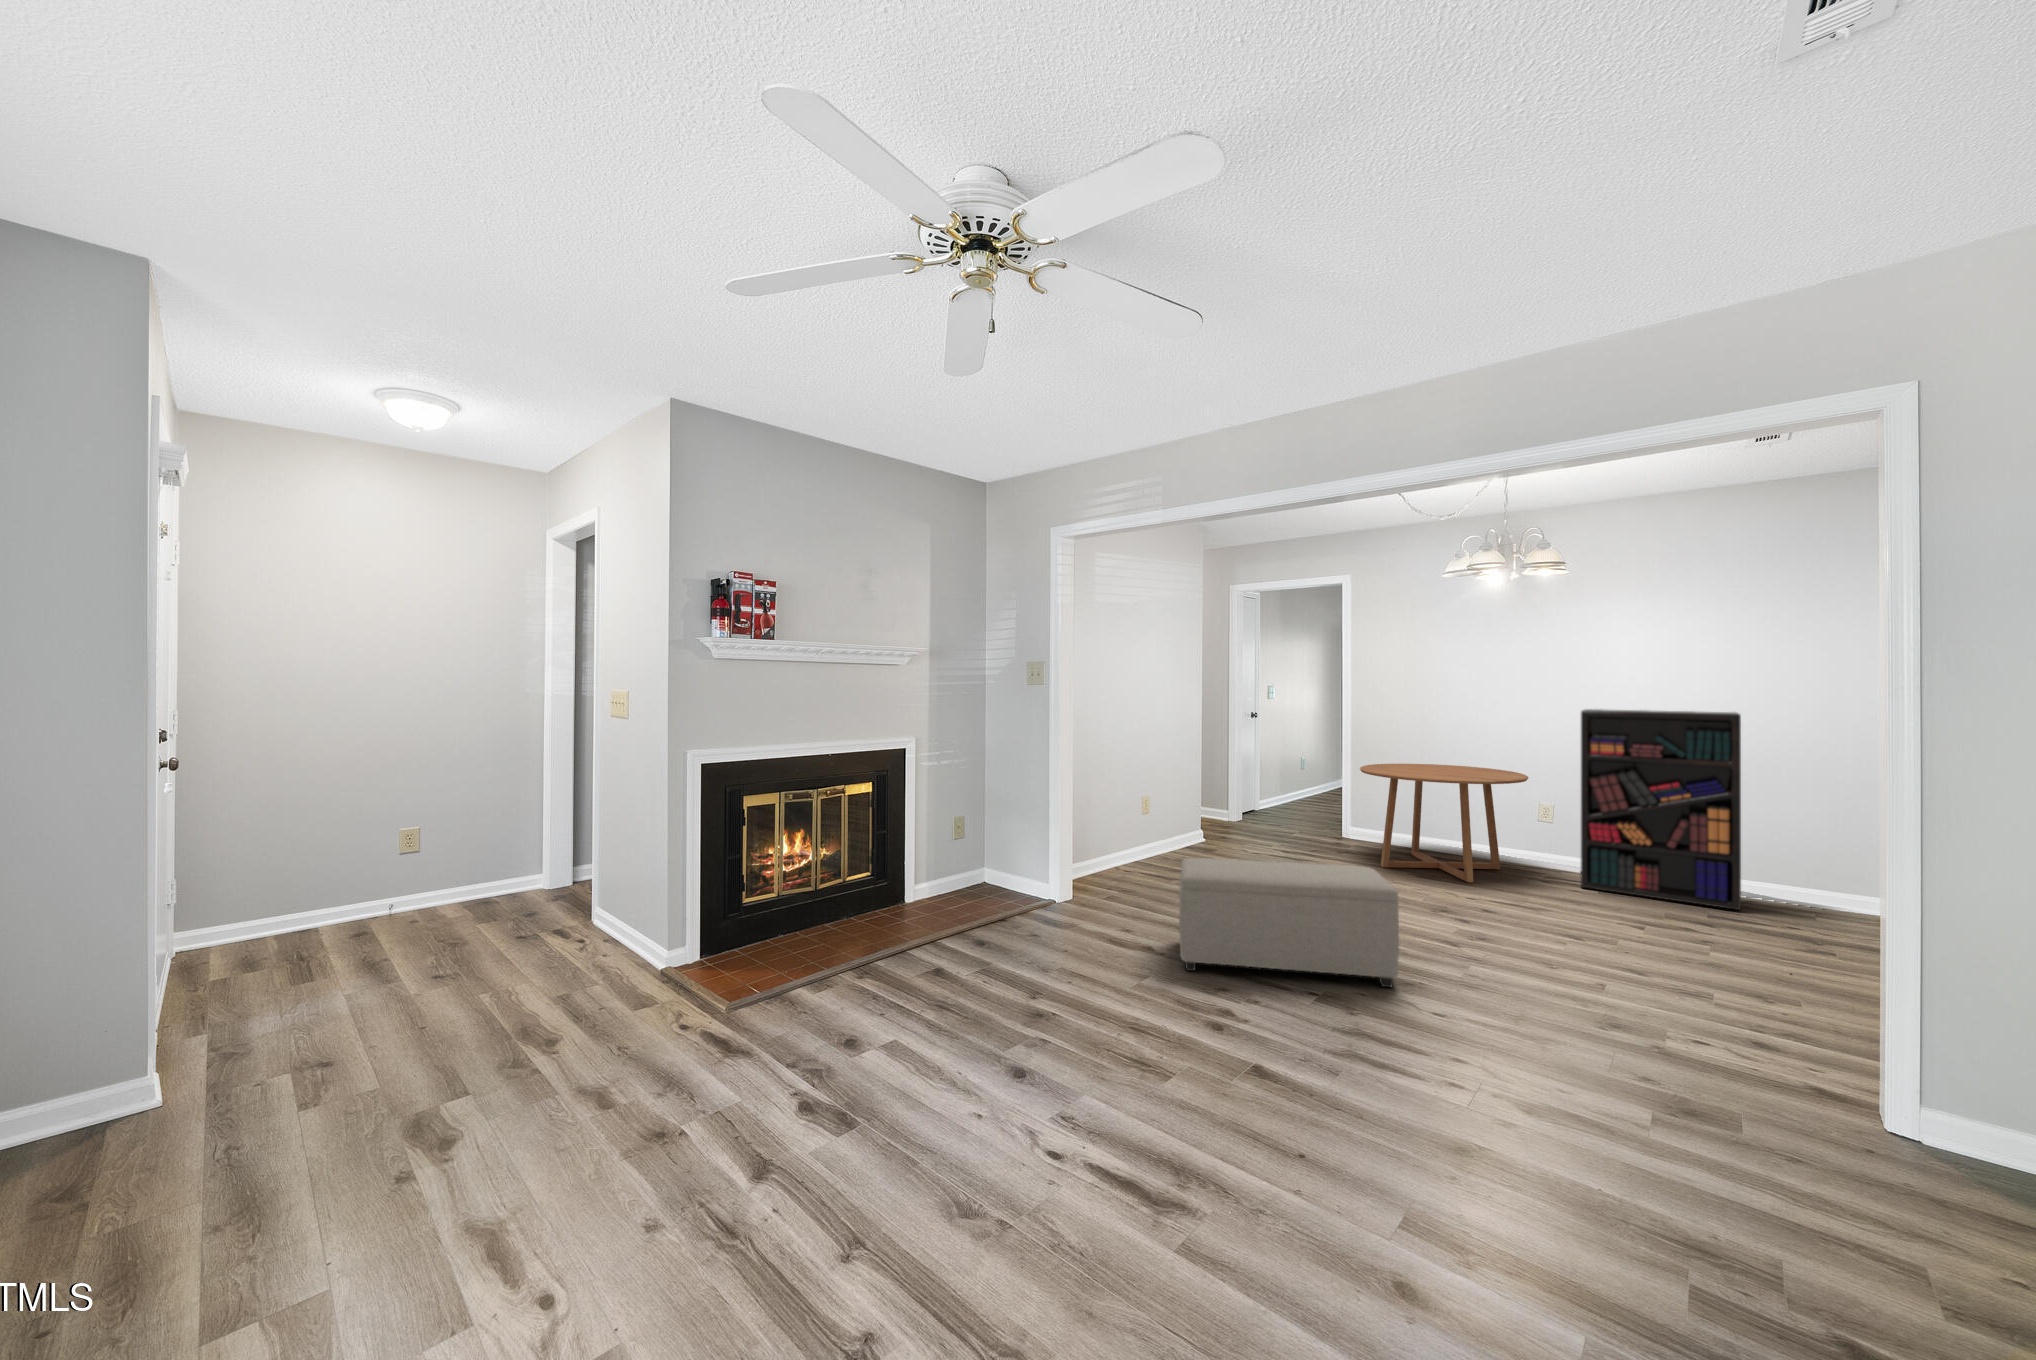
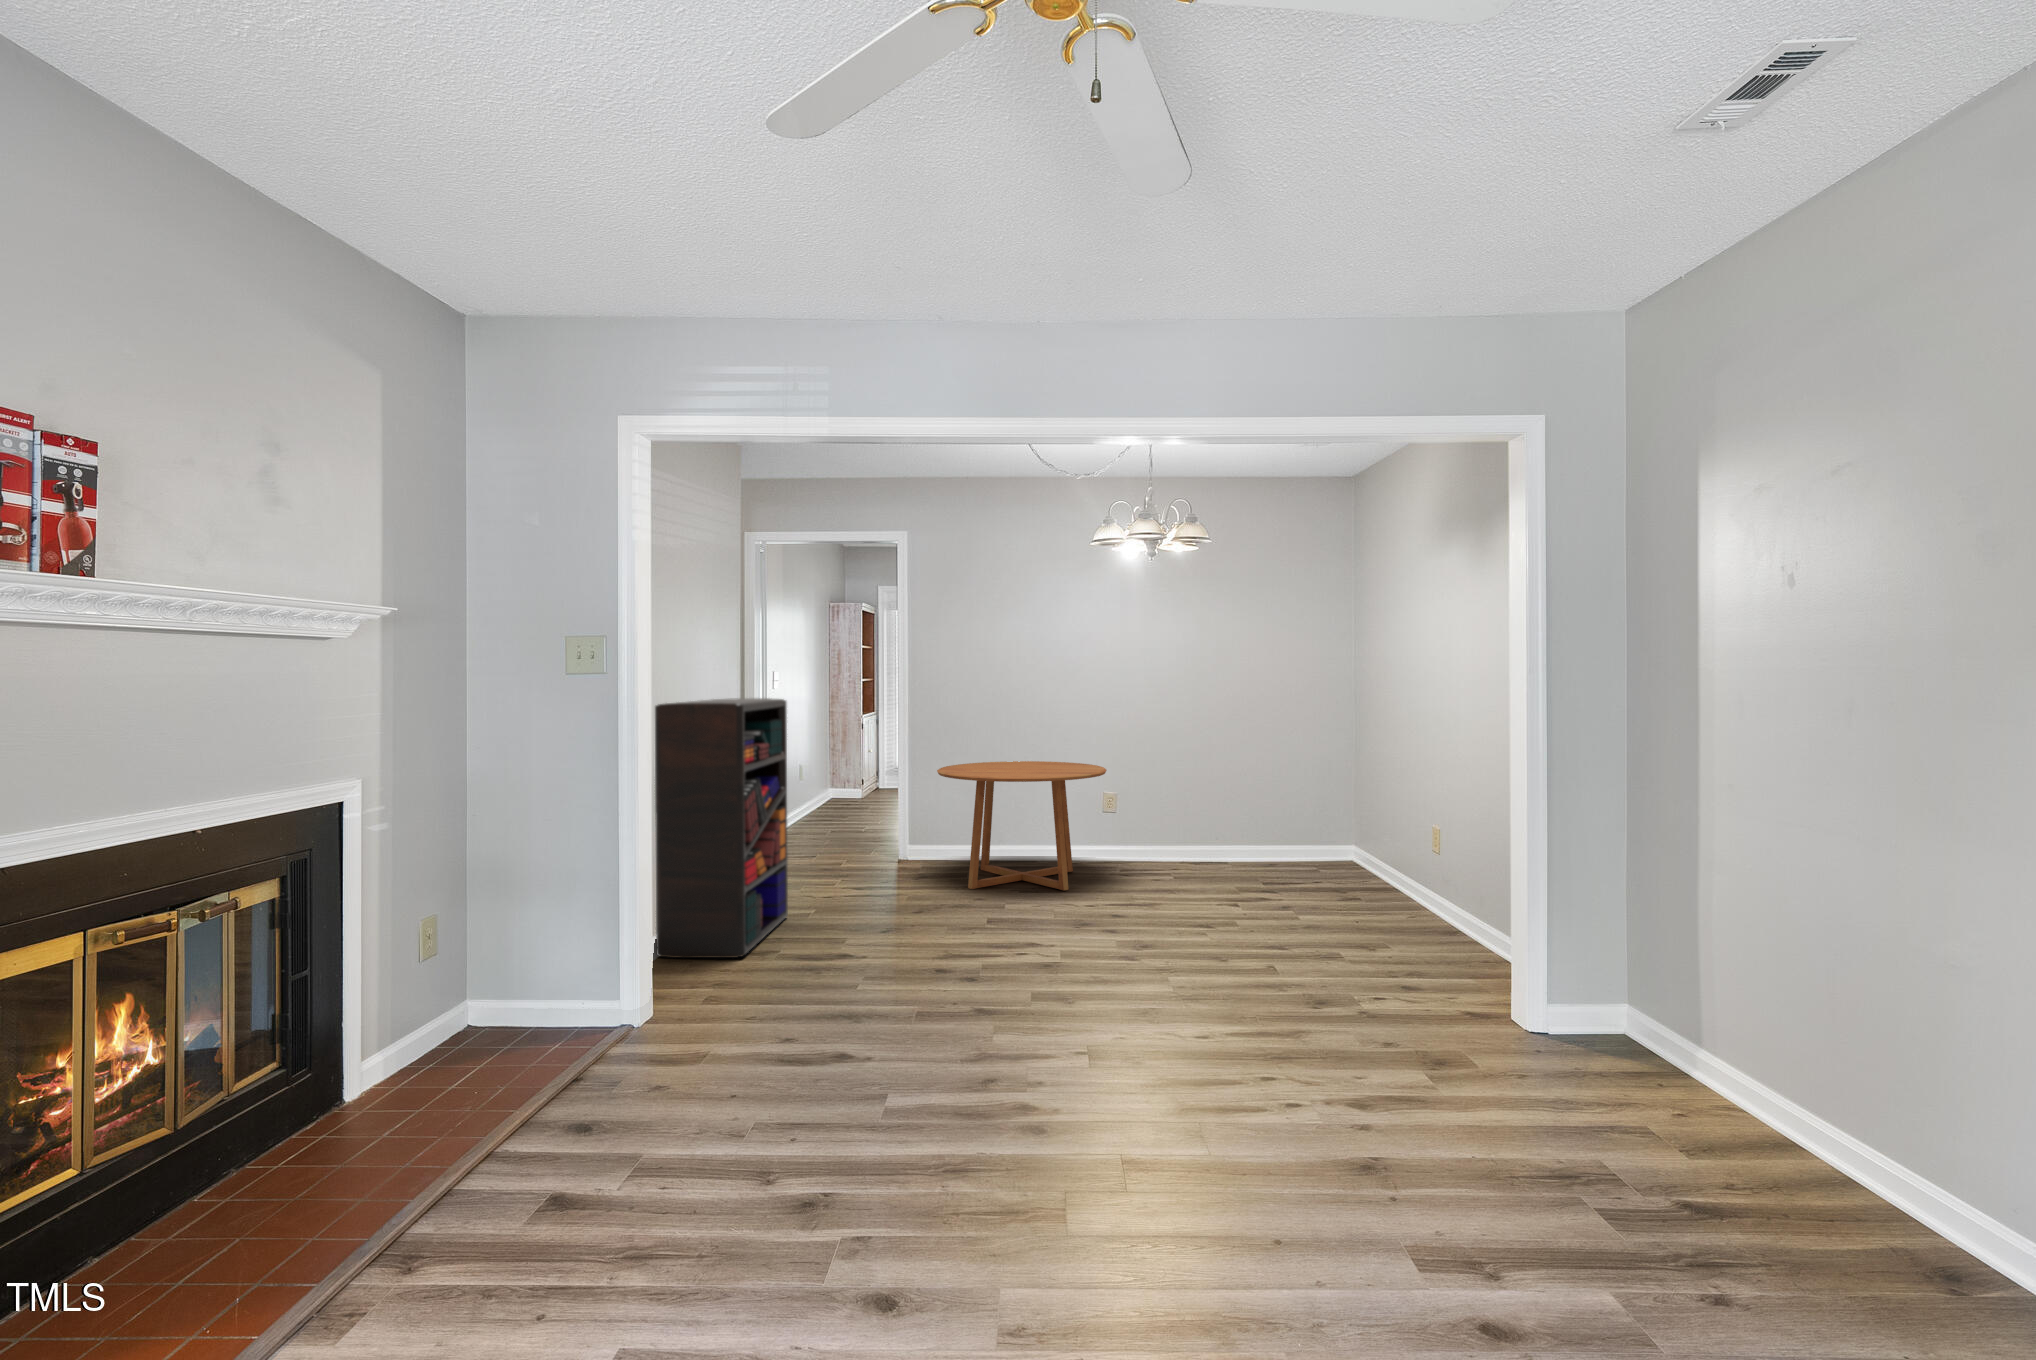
bookshelf: present [1581,709,1741,910] -> present [655,698,788,958]
ottoman: present [1179,858,1399,987] -> none [871,888,1143,1071]

